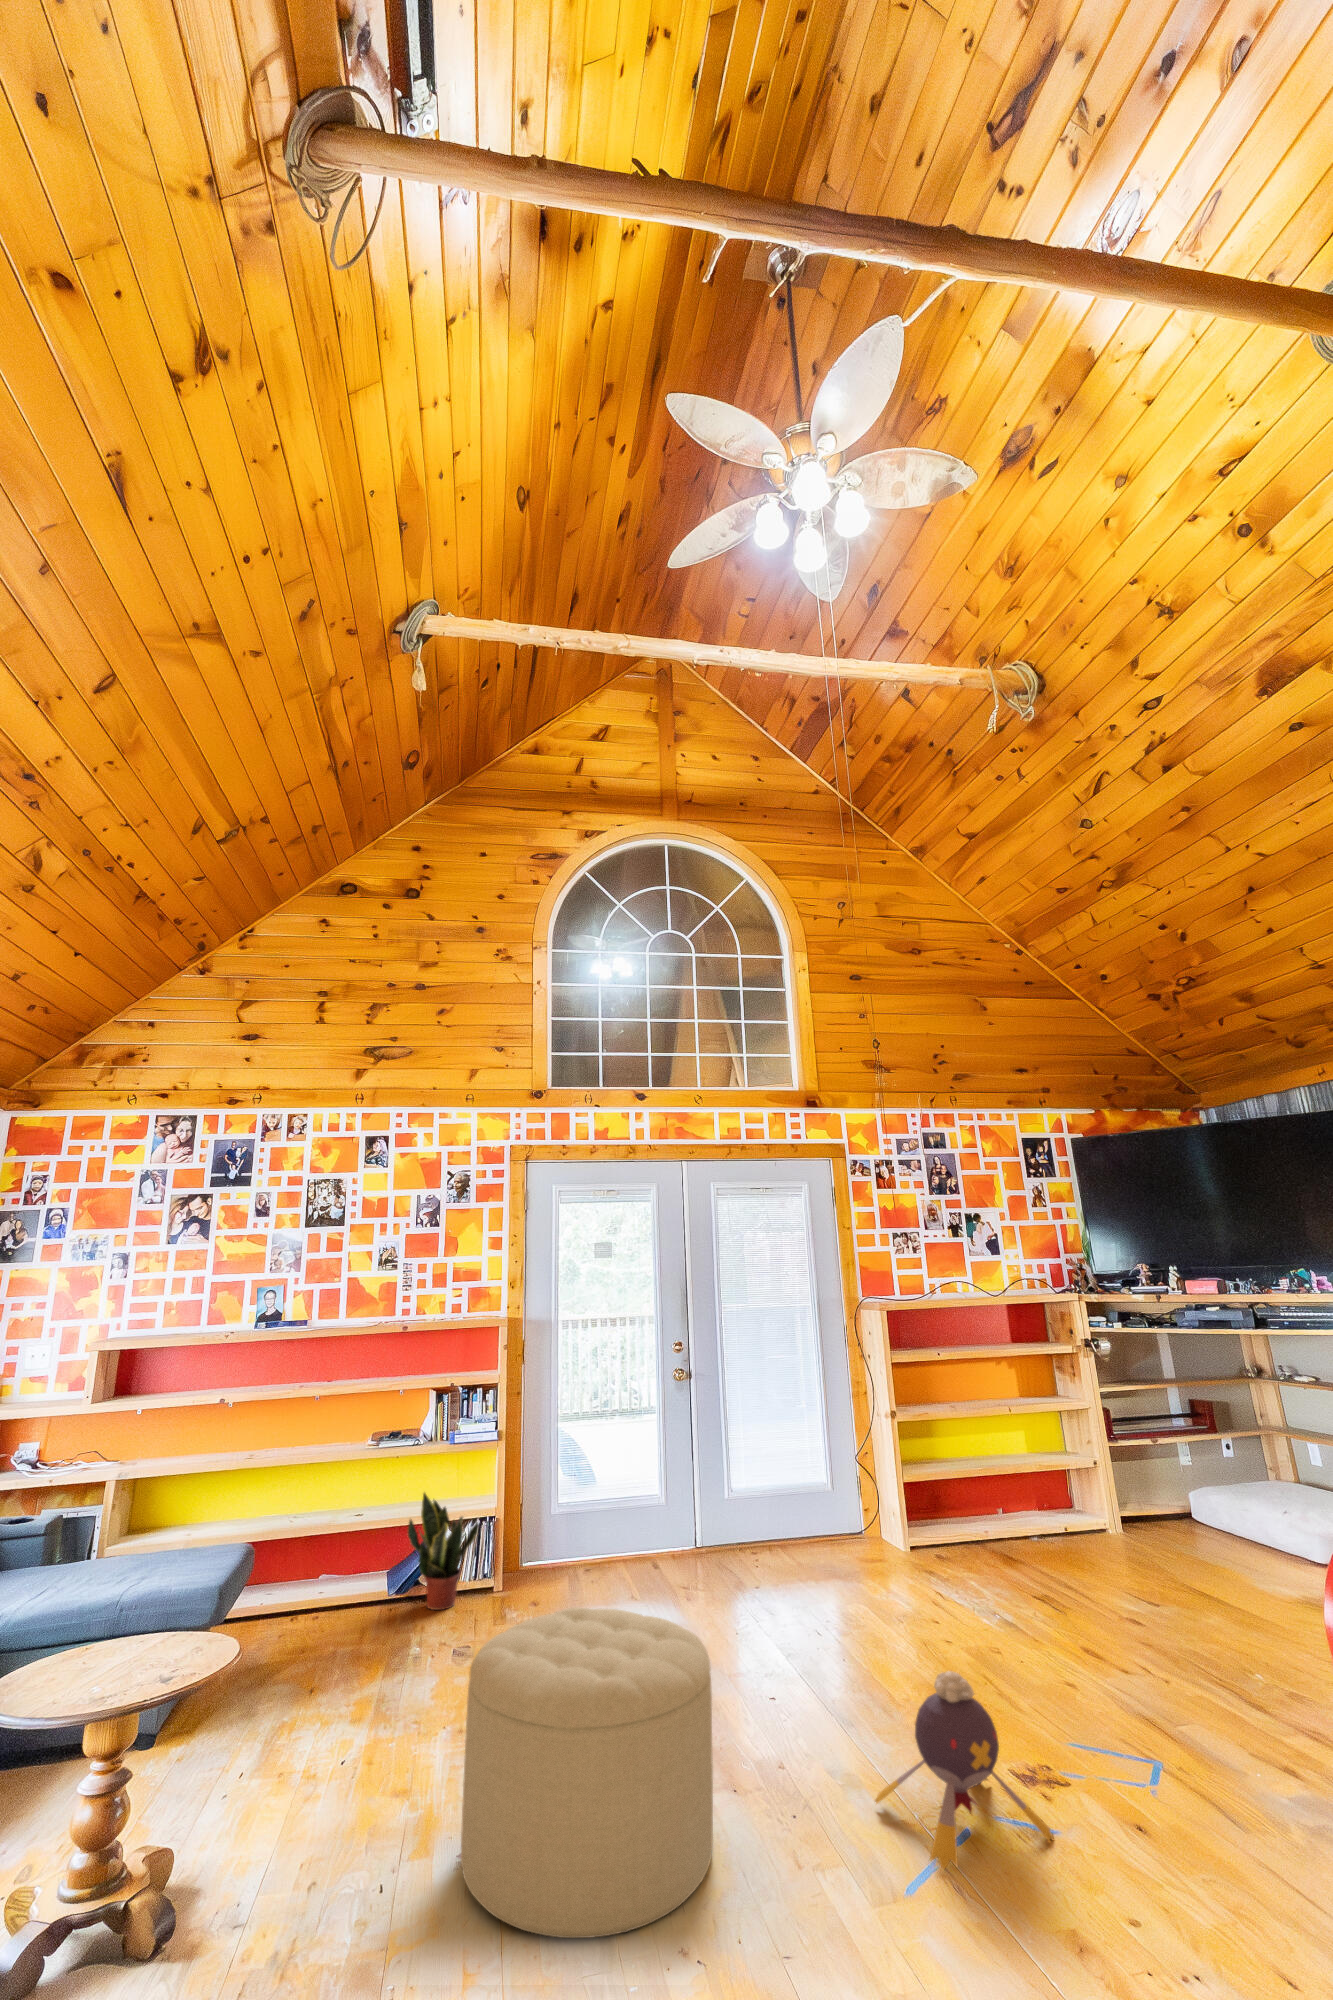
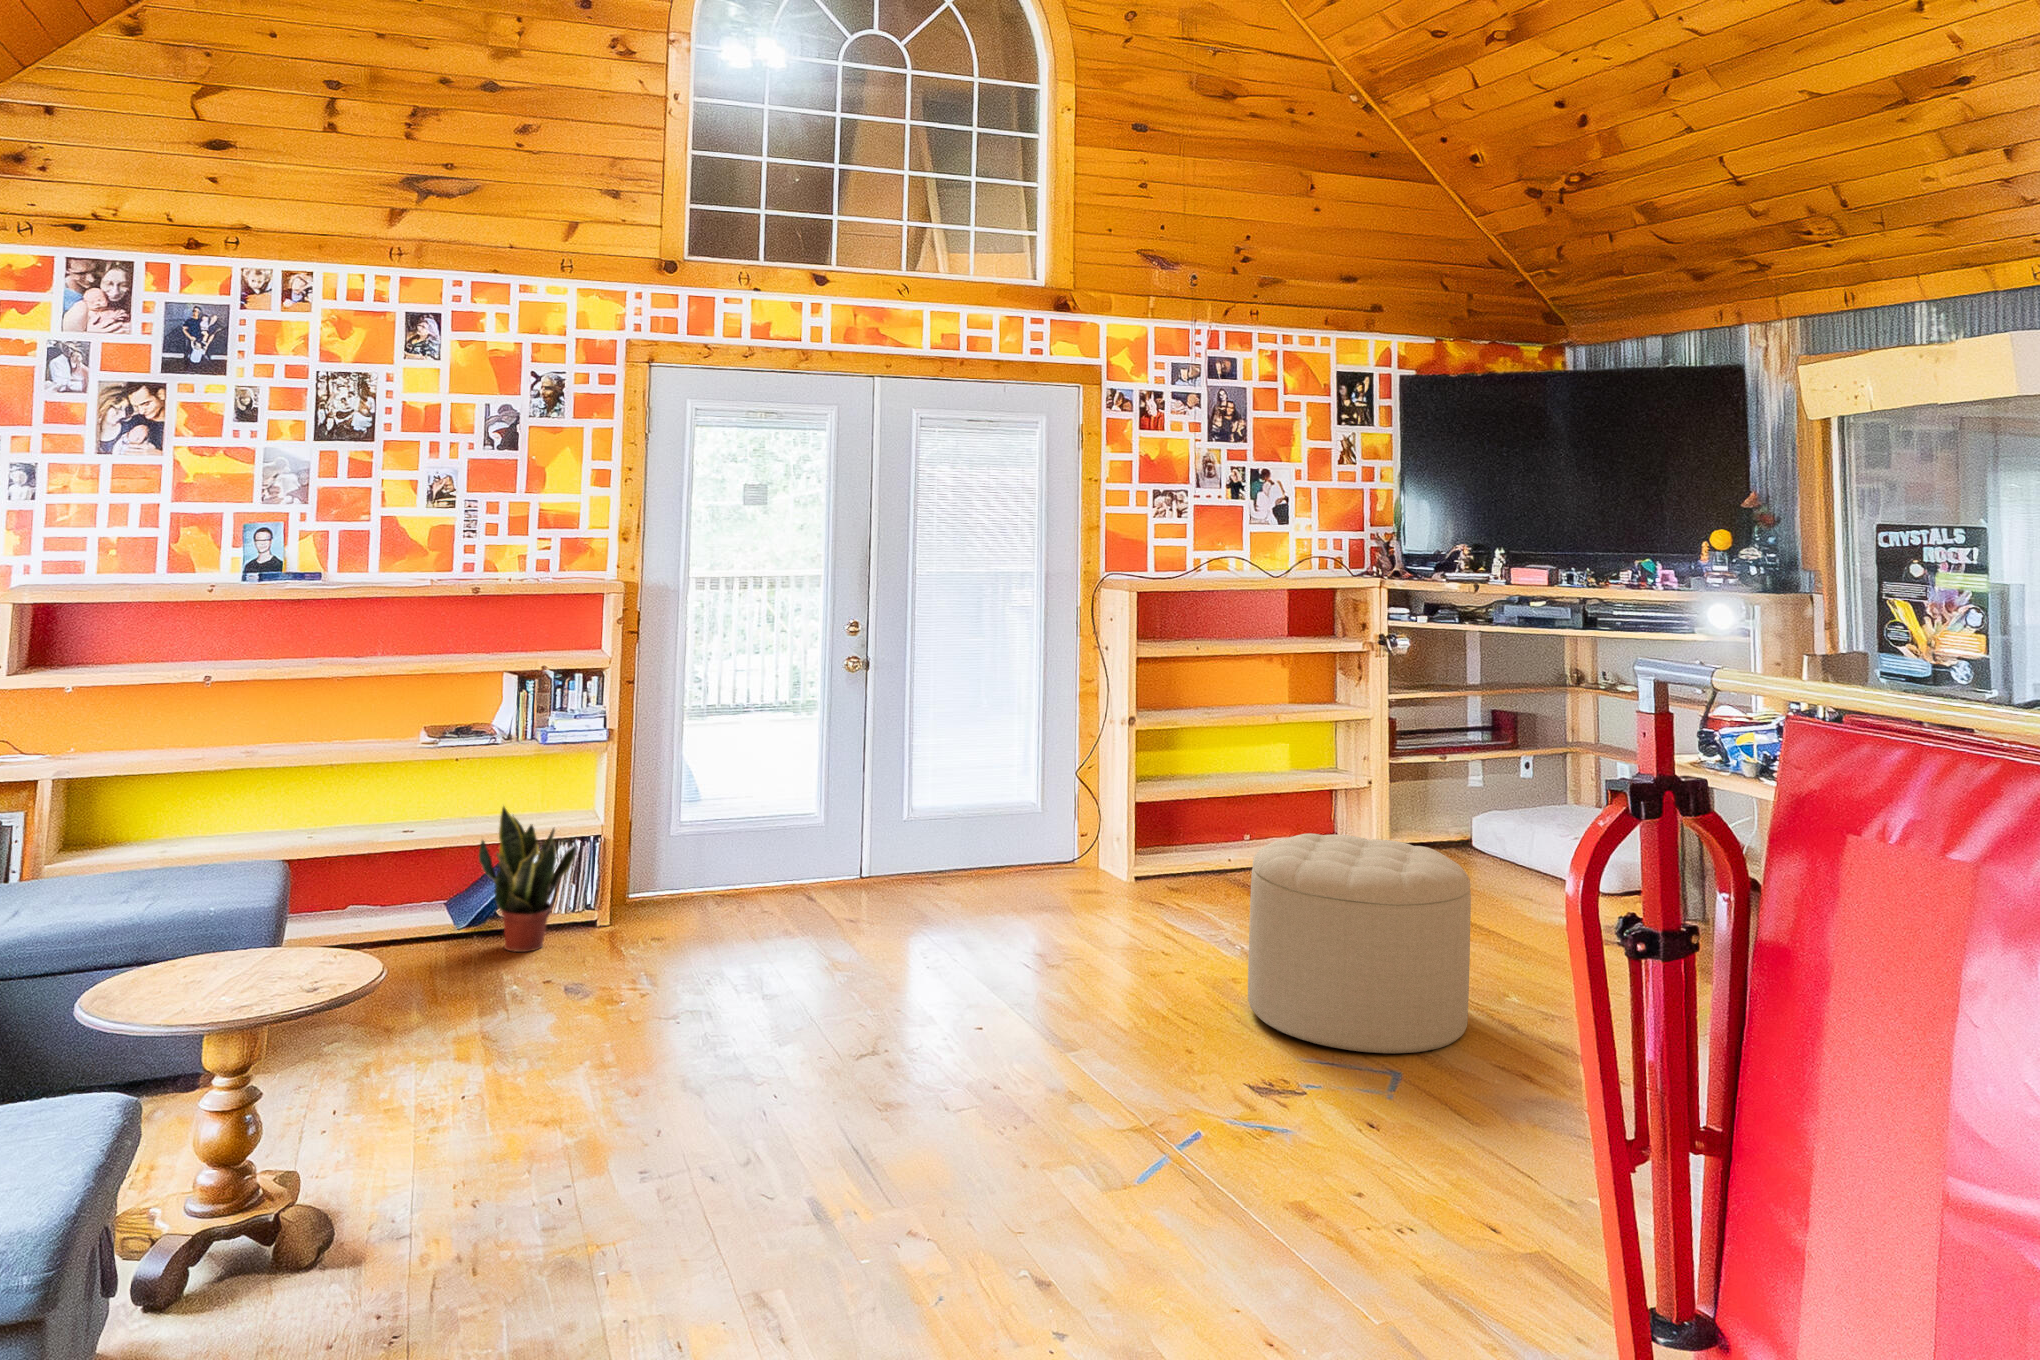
ottoman: present [461,1607,713,1938] -> present [1248,833,1471,1053]
plush toy: present [875,1671,1054,1870] -> none [1100,993,1292,1180]

